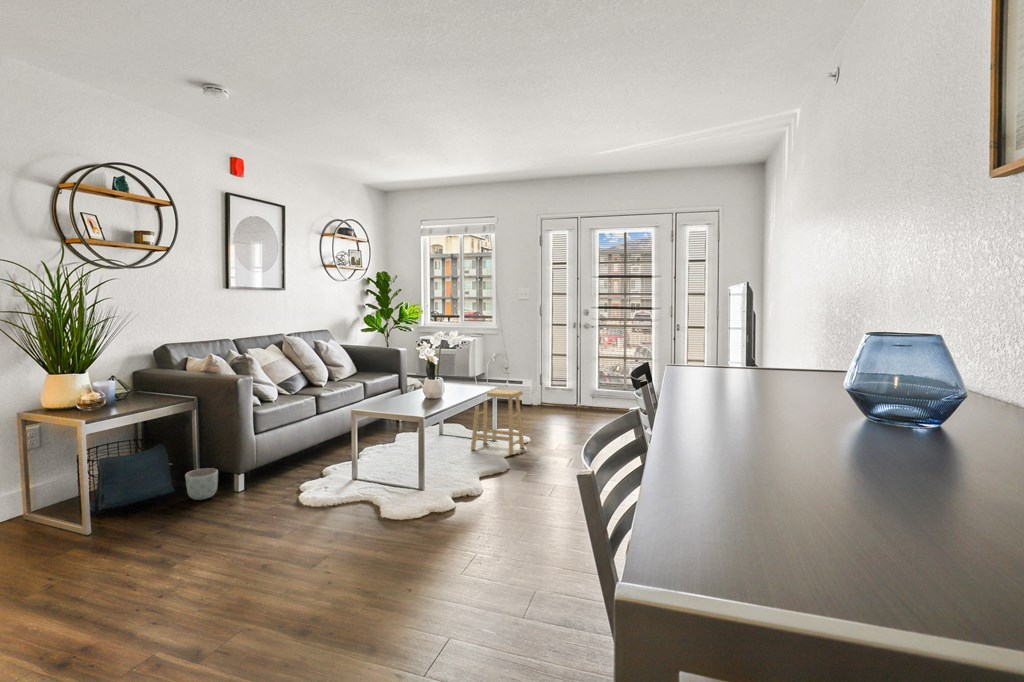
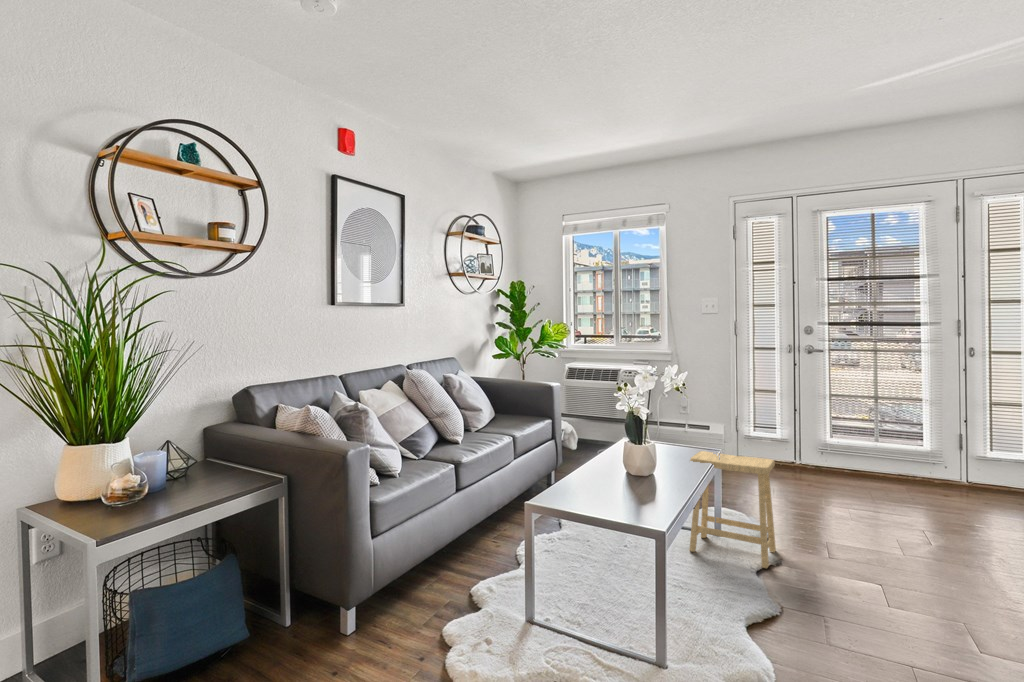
planter: present [185,468,218,500] -> none [265,596,316,656]

